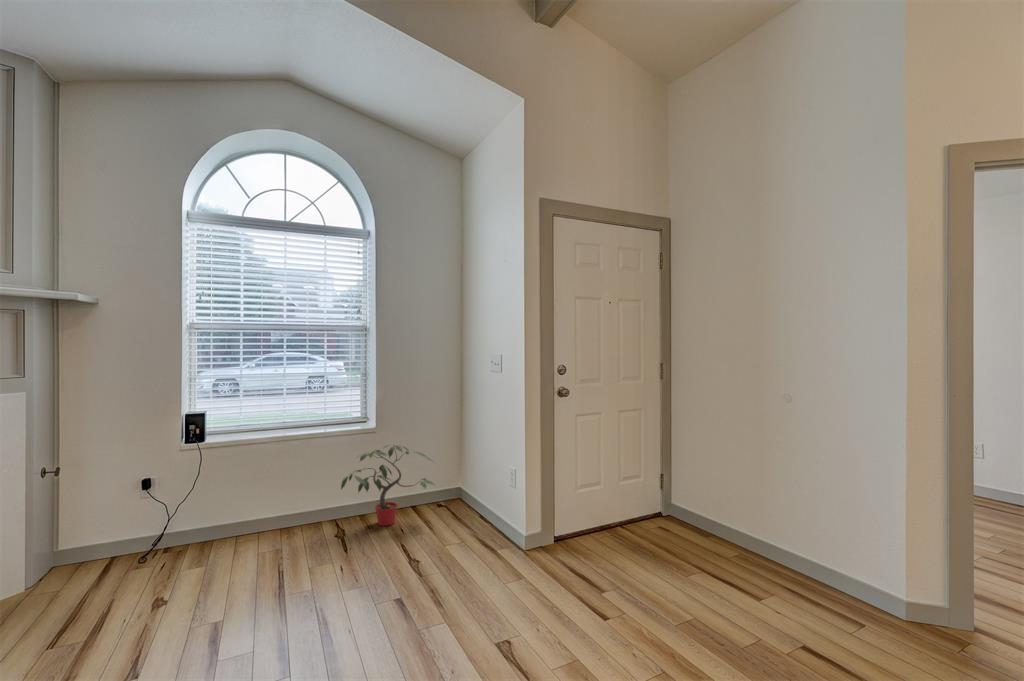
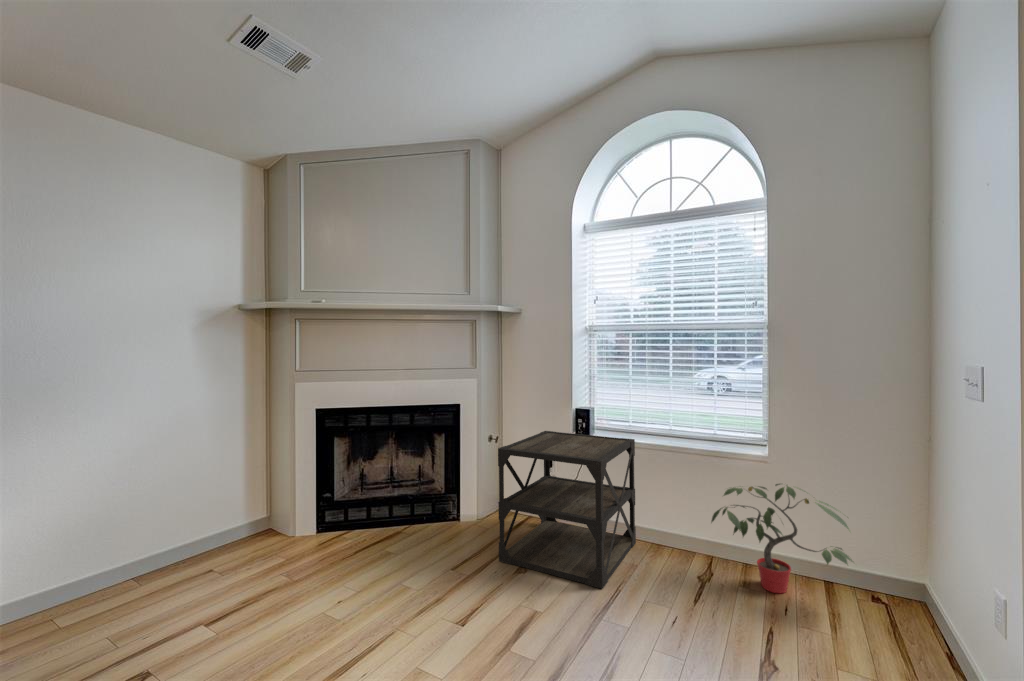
side table: none [122,435,269,605] -> present [498,431,636,588]

